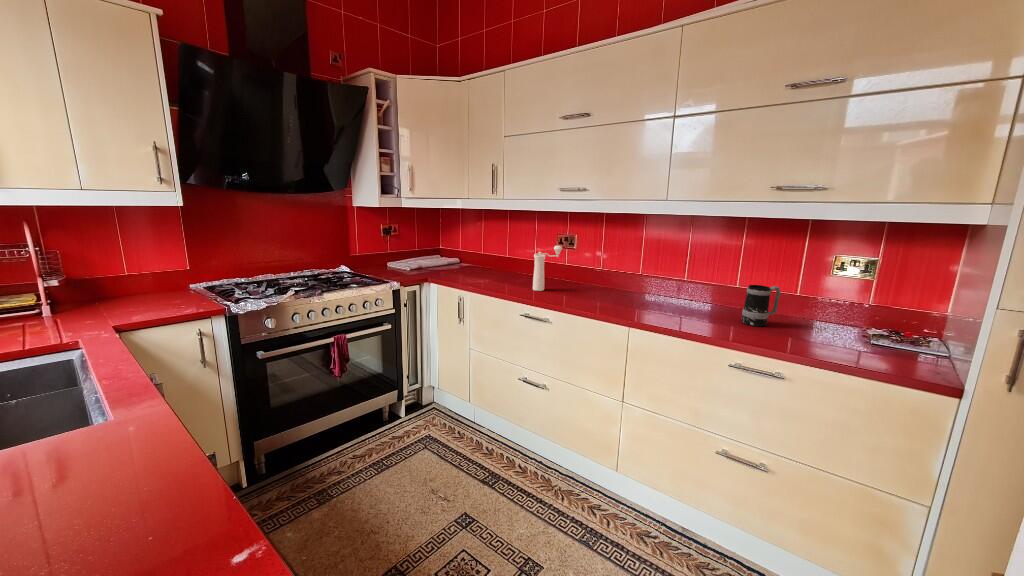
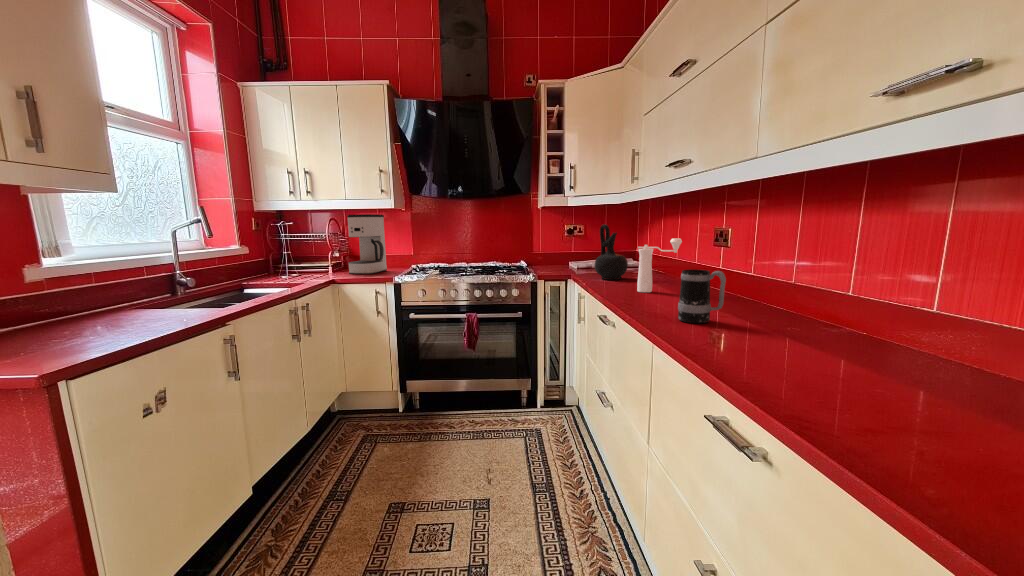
coffee maker: none [96,216,174,315] -> present [347,214,387,274]
ceramic jug: none [461,230,490,280] -> present [595,224,628,280]
mug: present [741,285,781,326] -> present [678,269,726,323]

